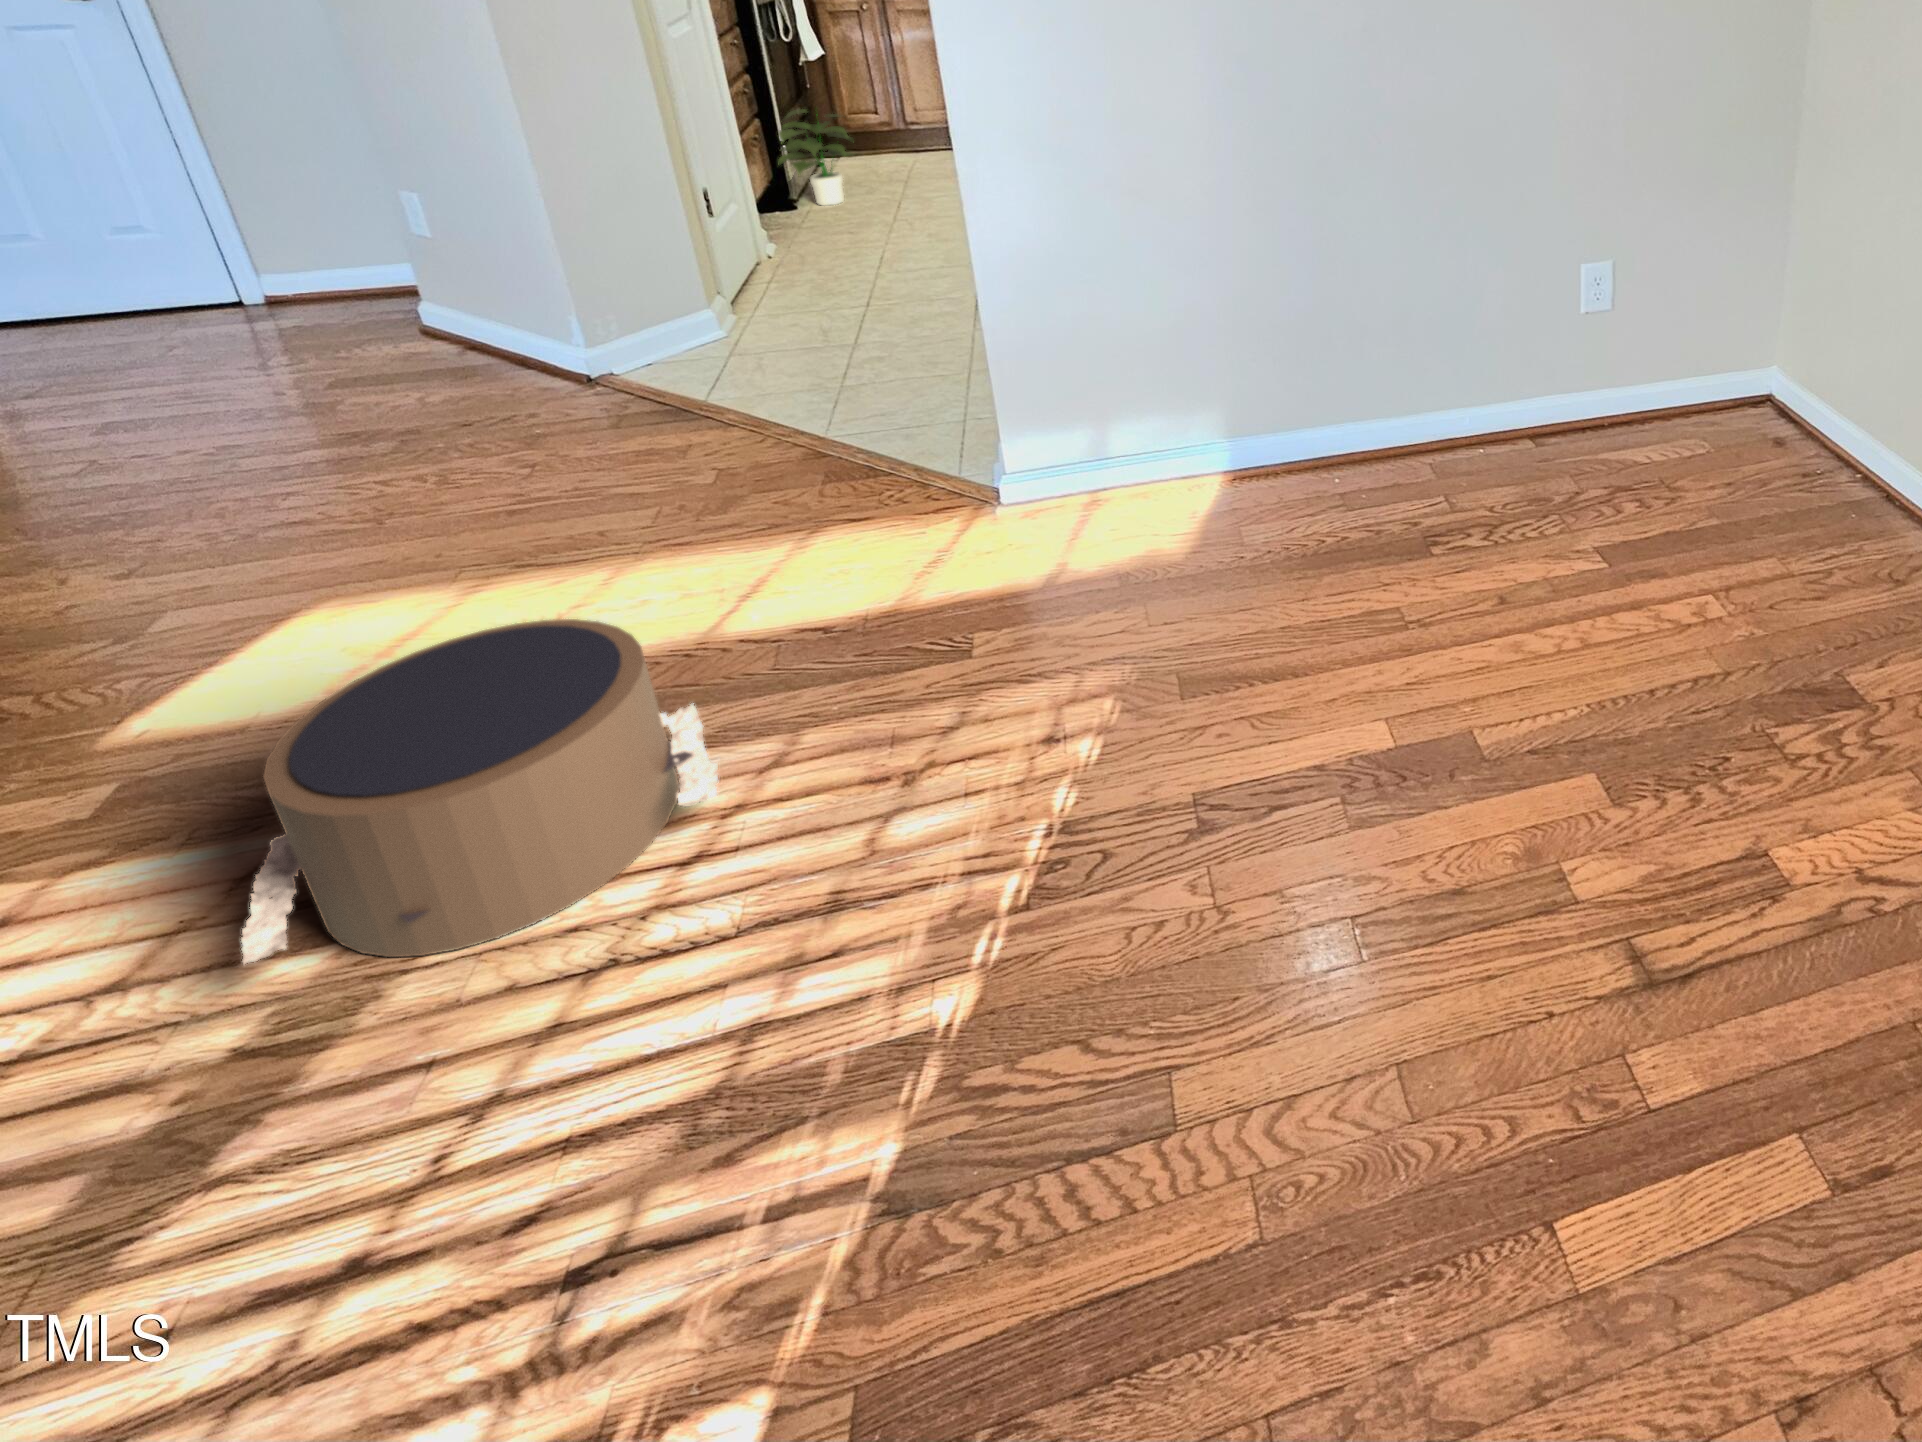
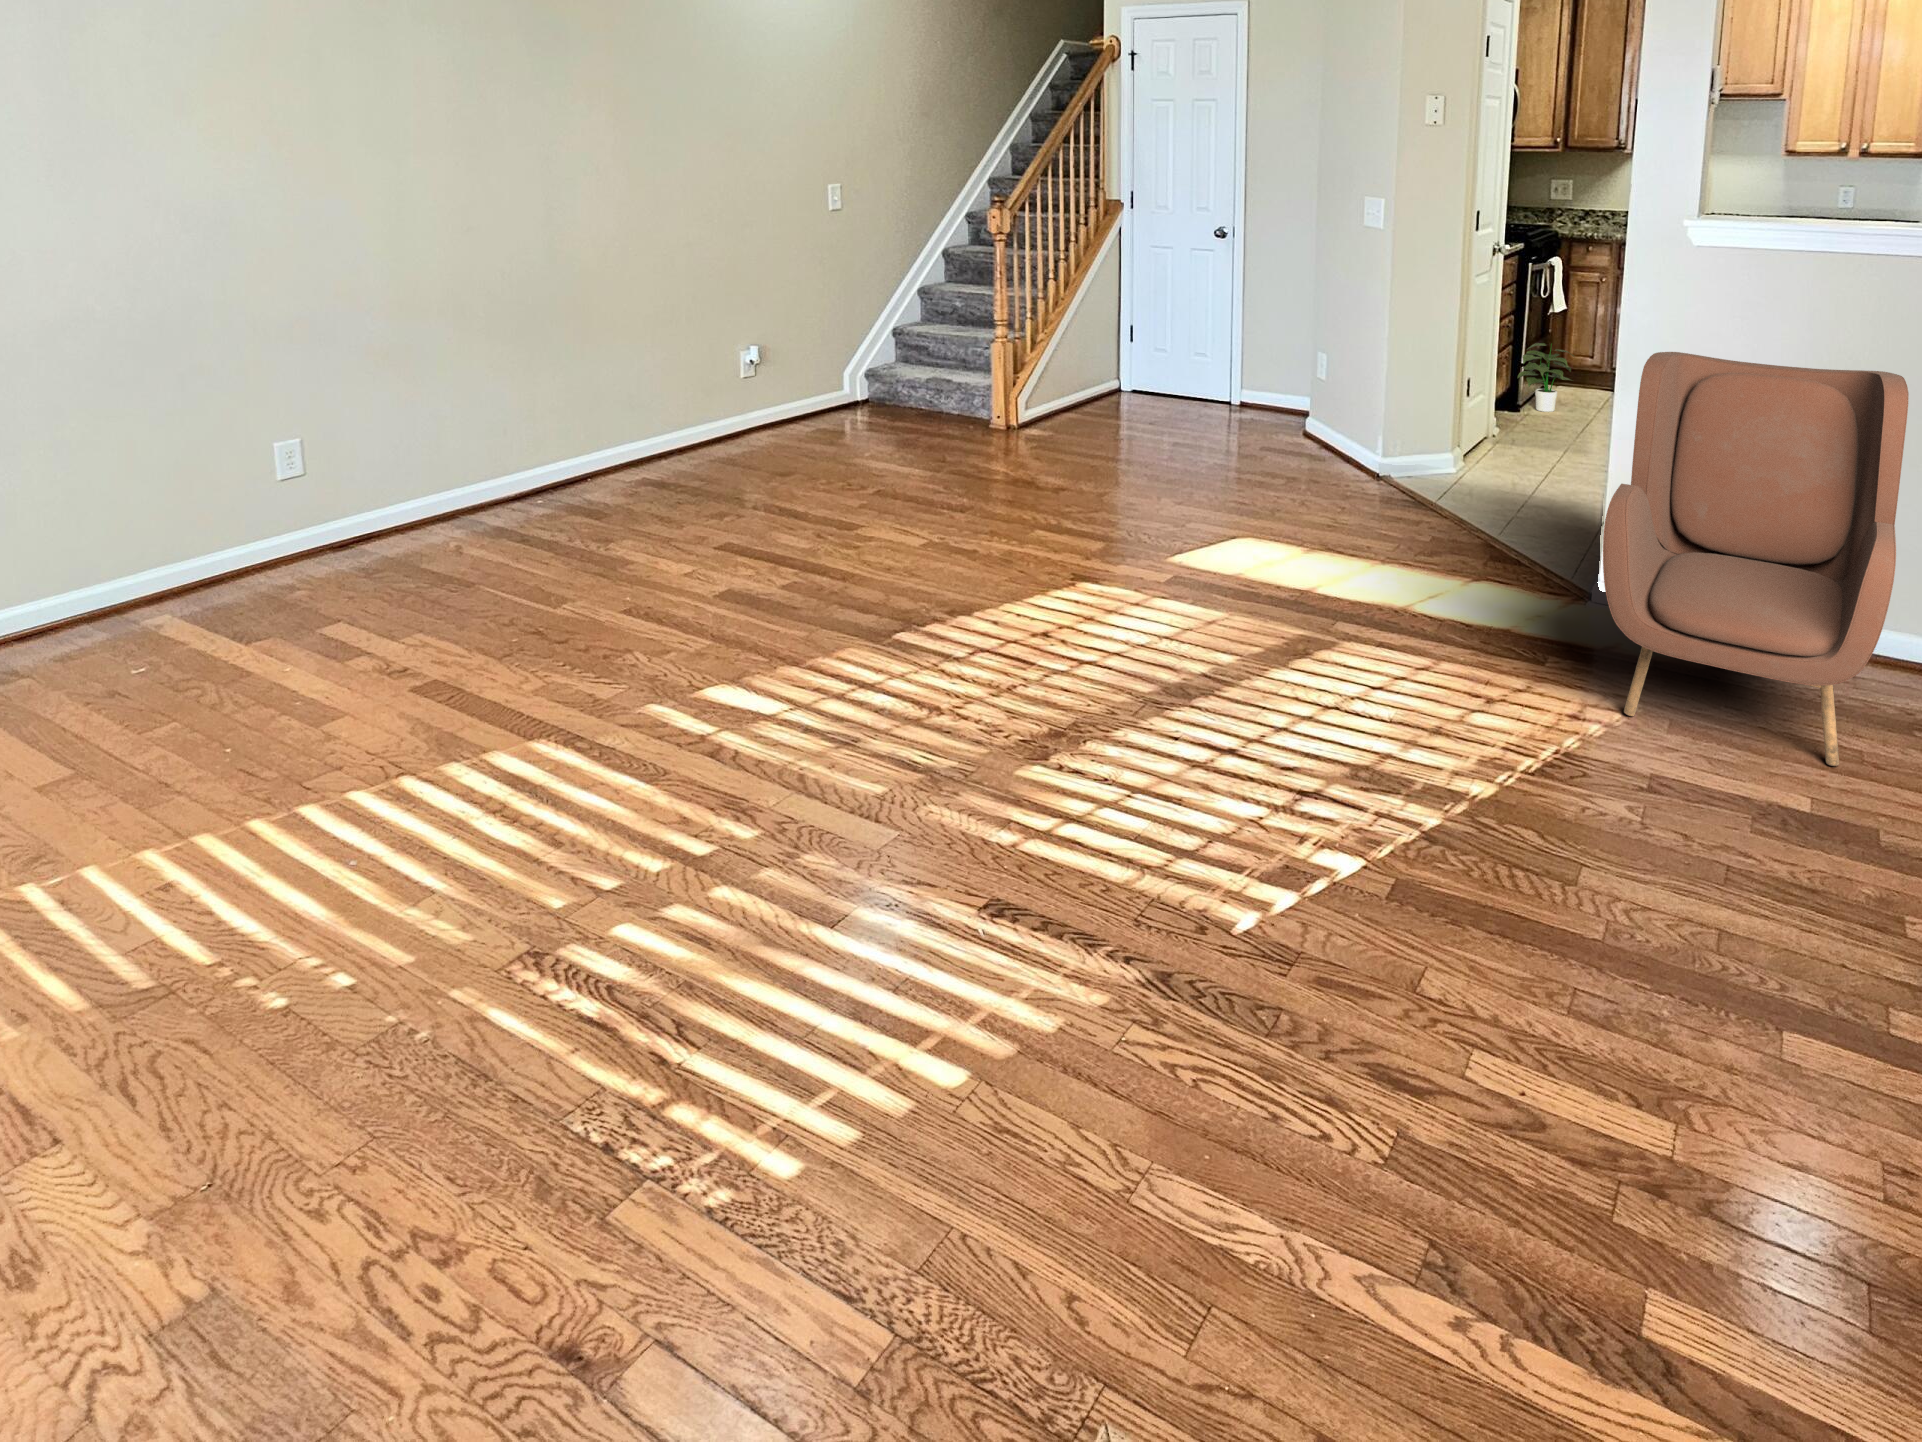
armchair: none [1017,110,1429,697] -> present [1603,352,1909,766]
pouf: present [241,619,719,964] -> none [1213,547,1401,682]

